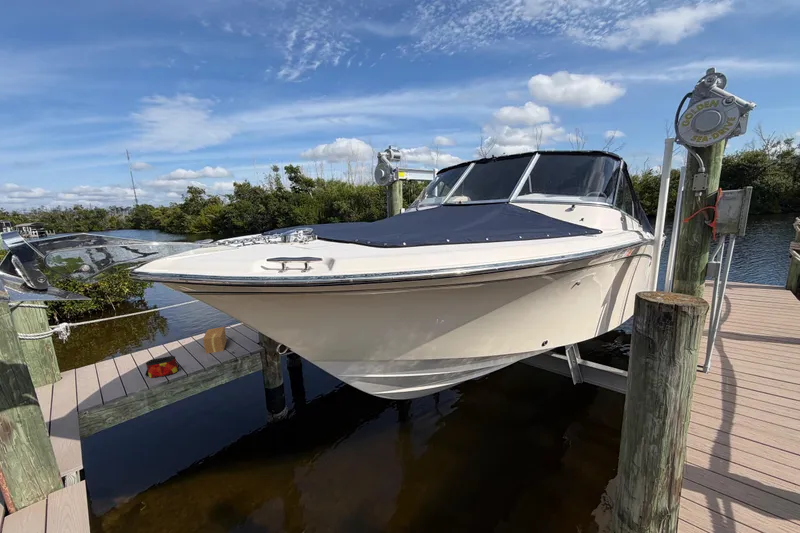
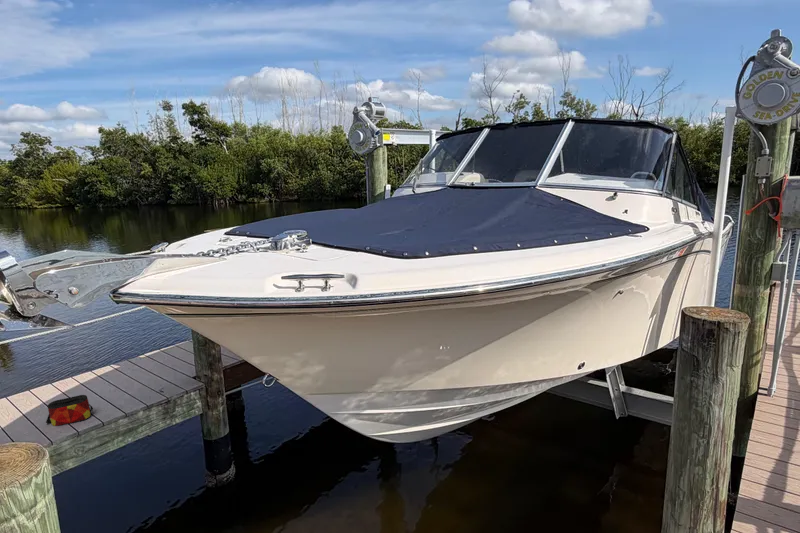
cardboard box: present [203,327,227,353] -> none [119,353,149,391]

